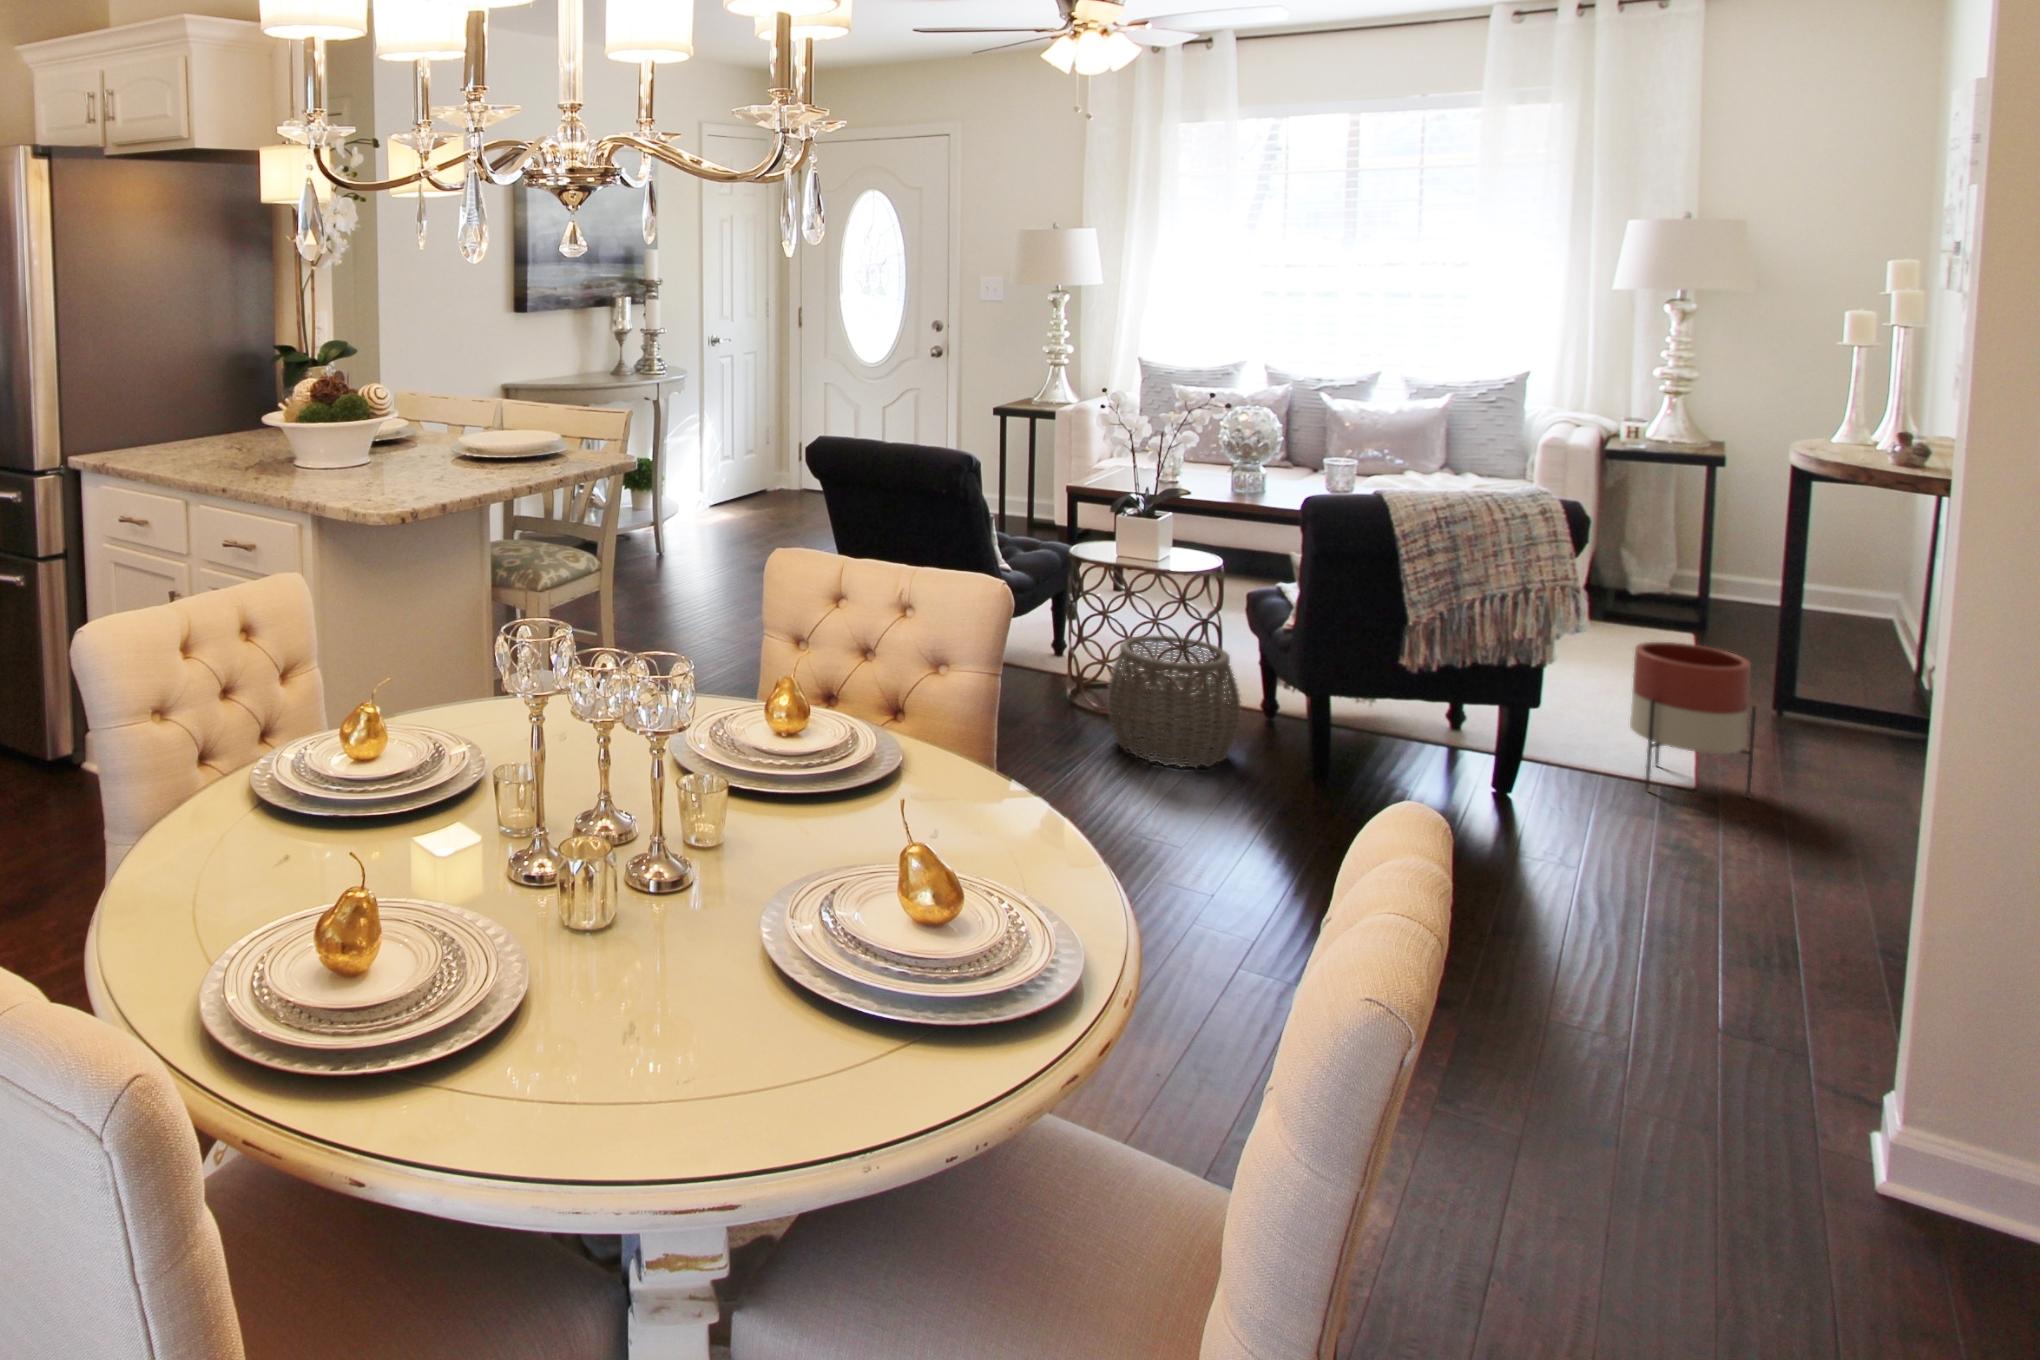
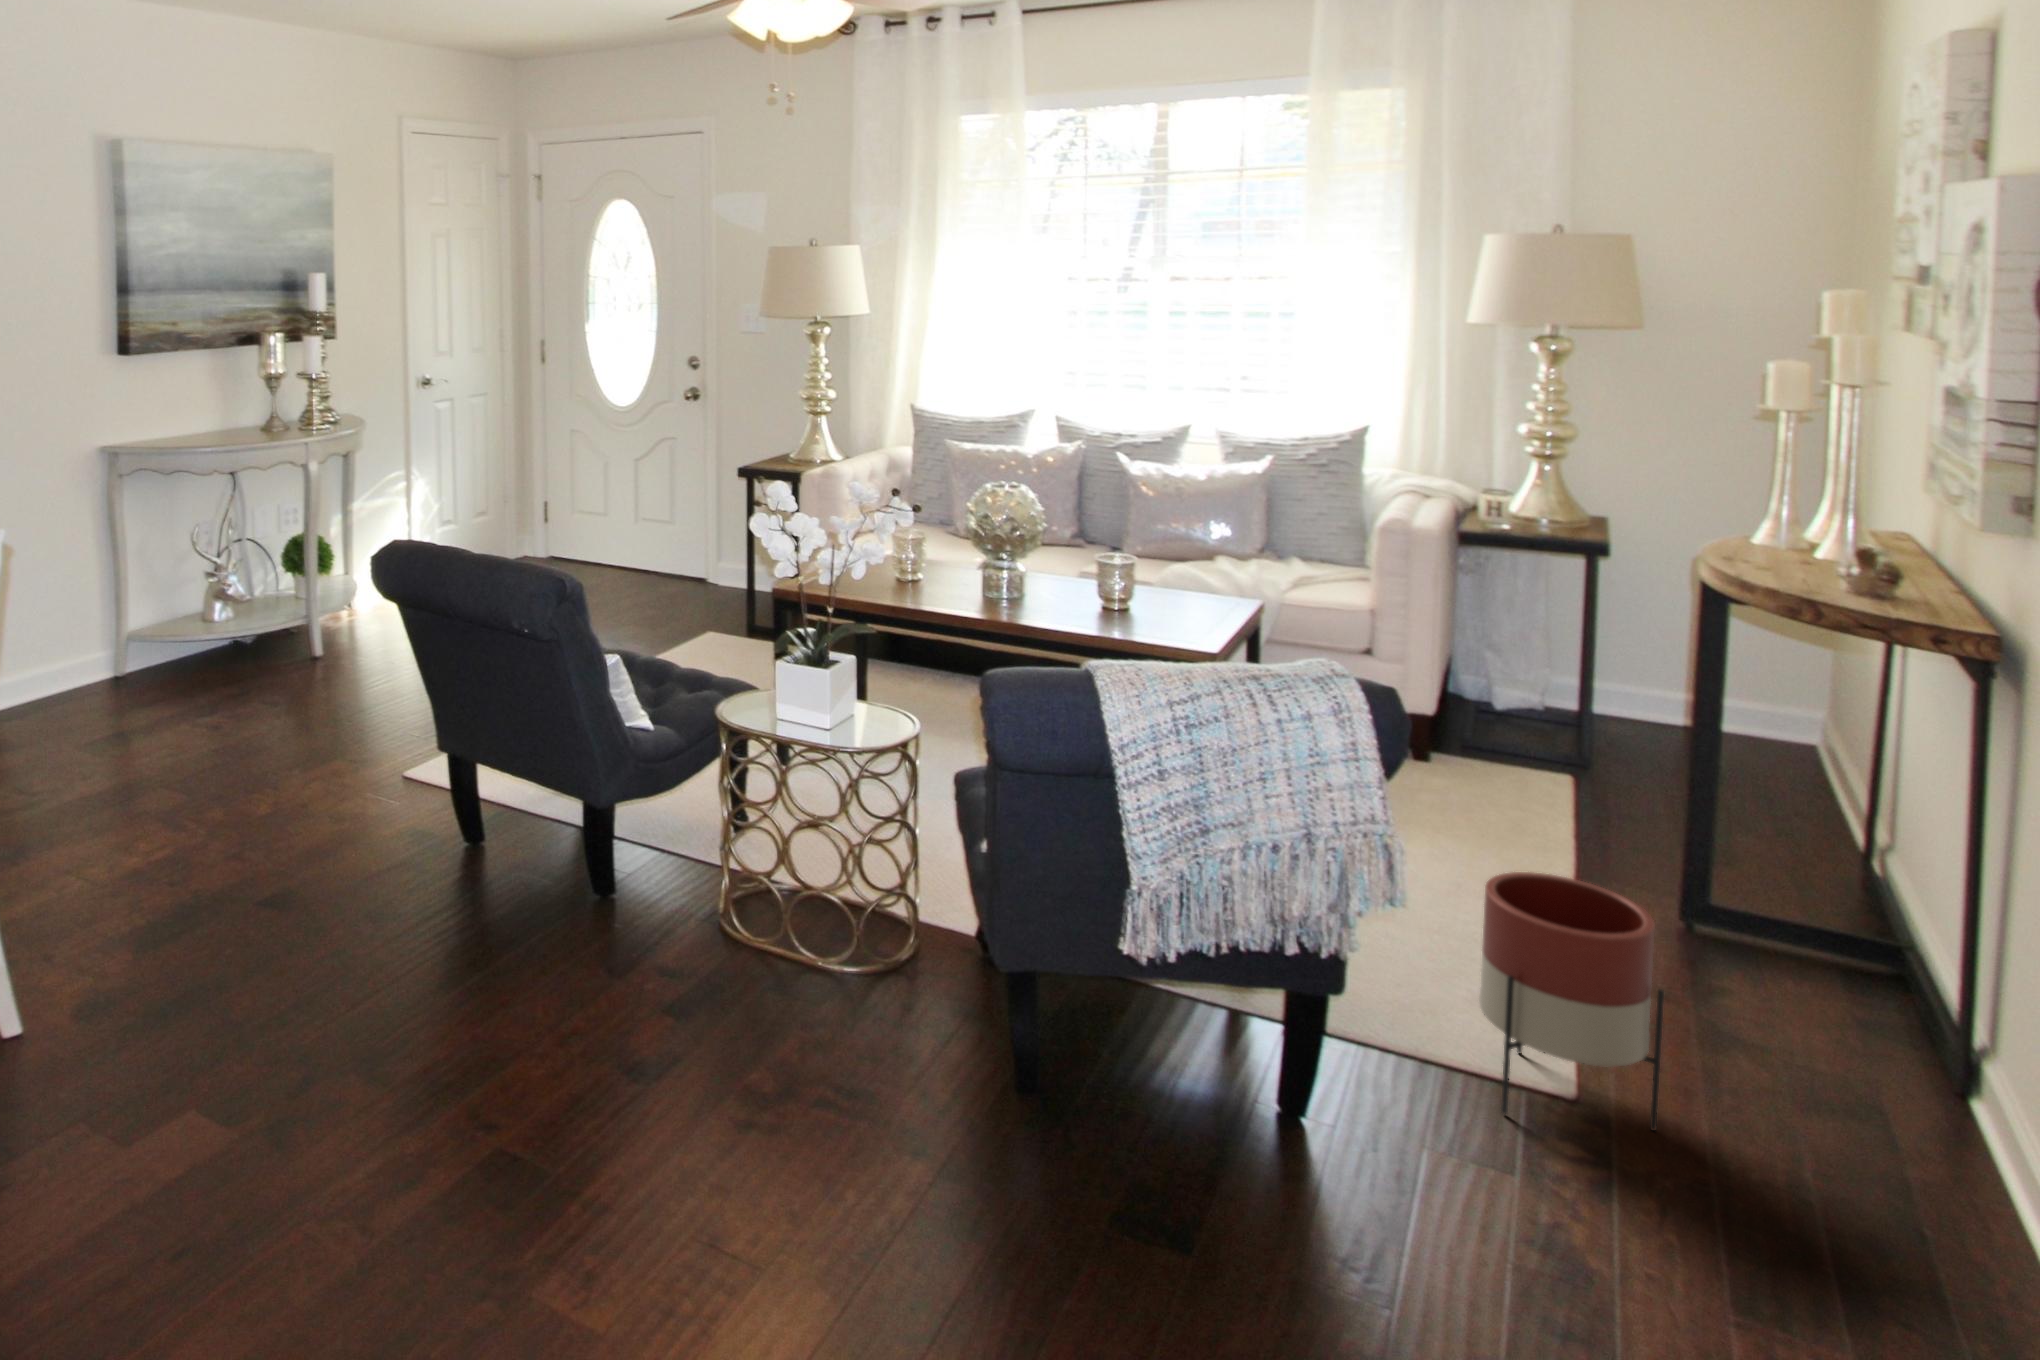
woven basket: present [1107,635,1241,768] -> none [728,853,917,1078]

